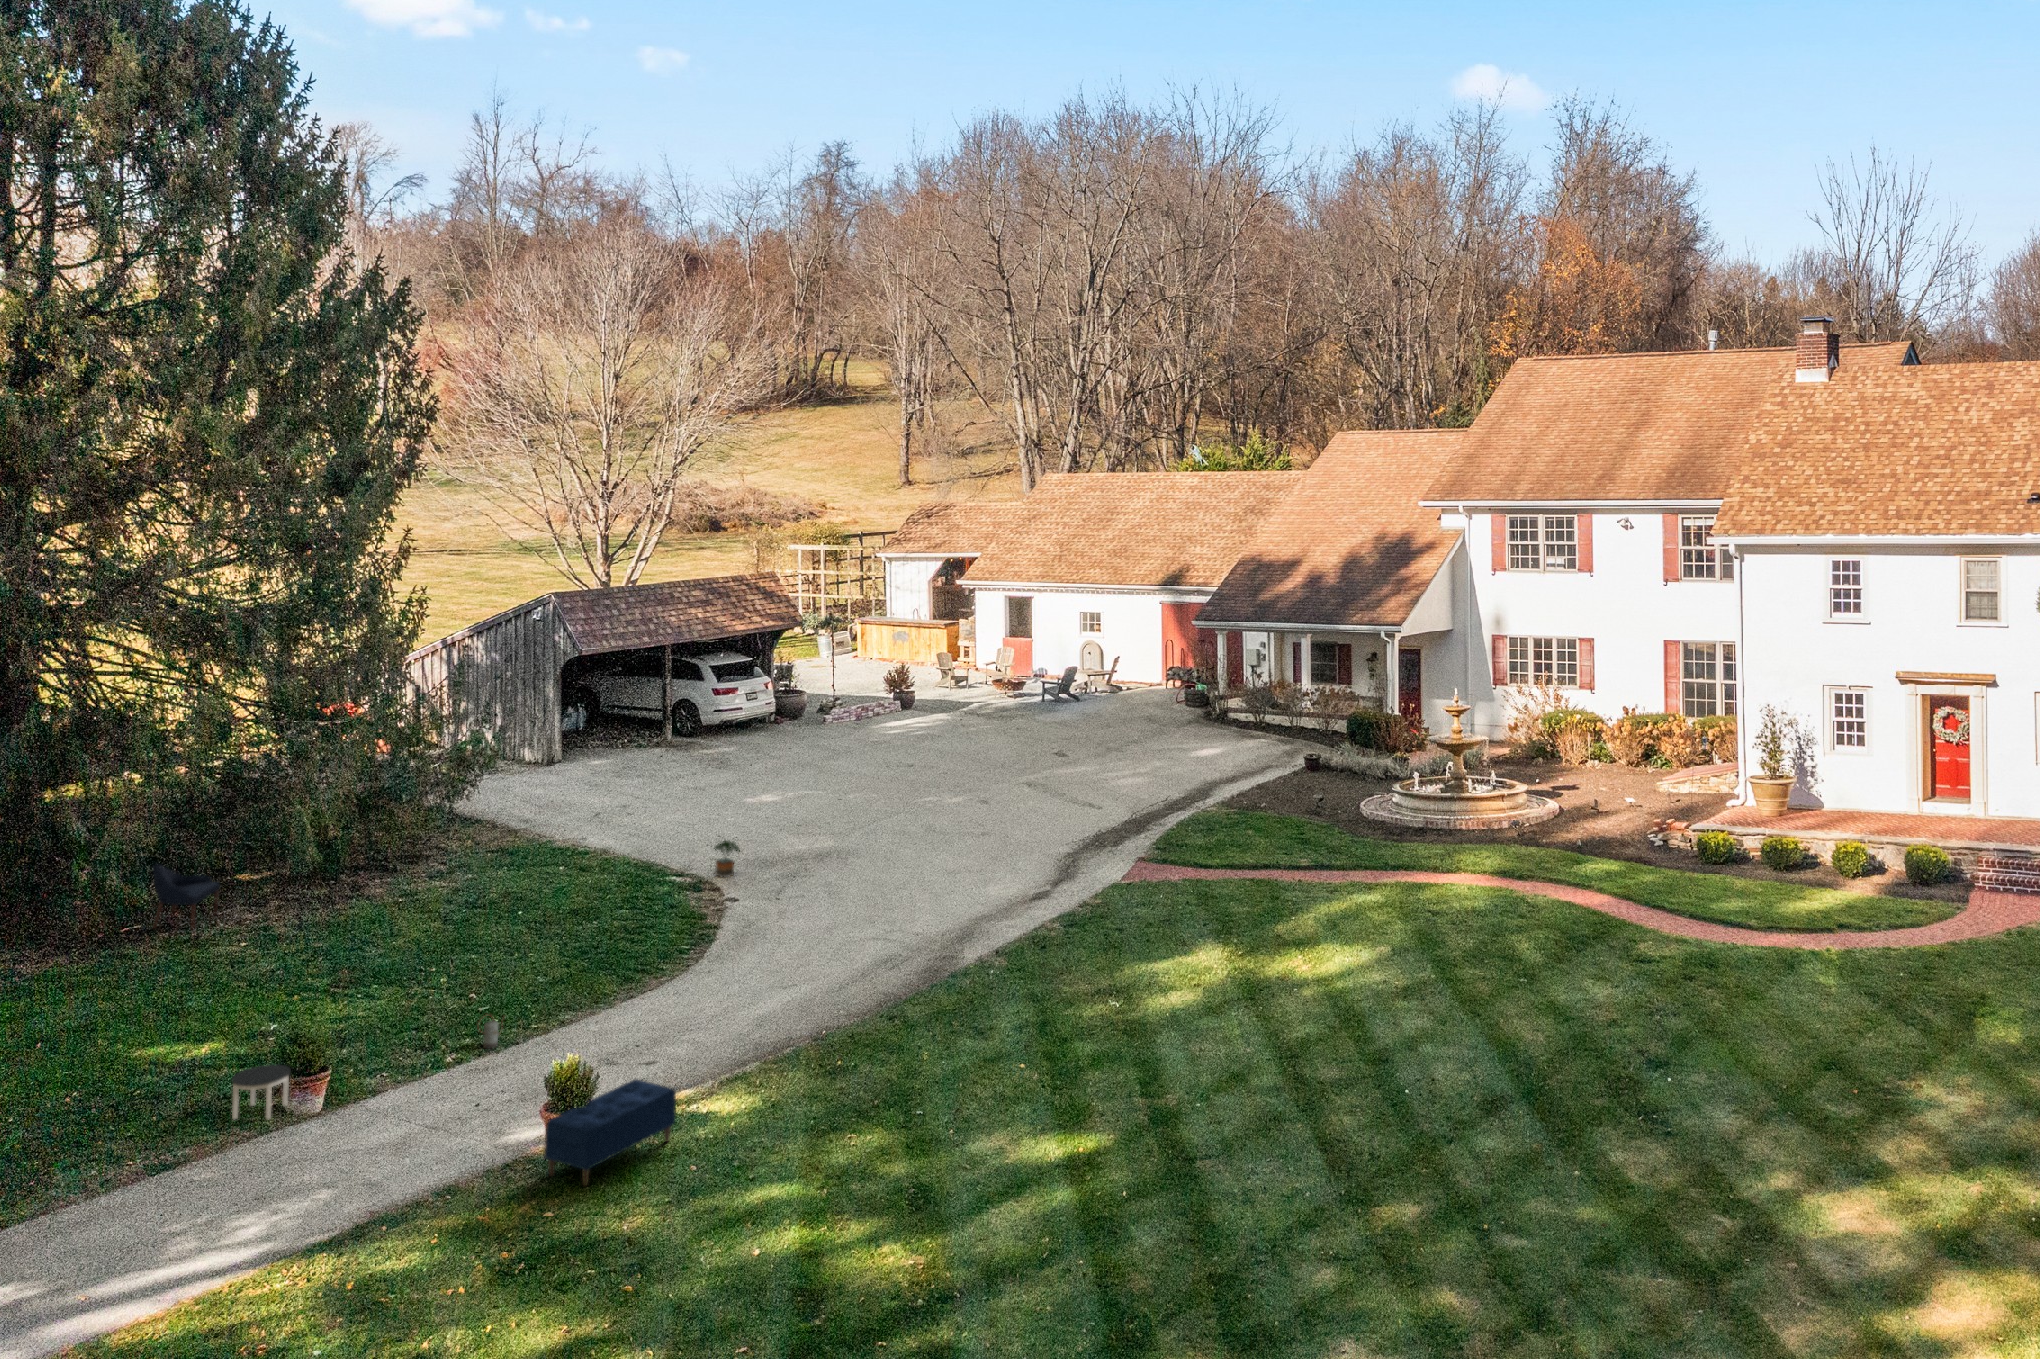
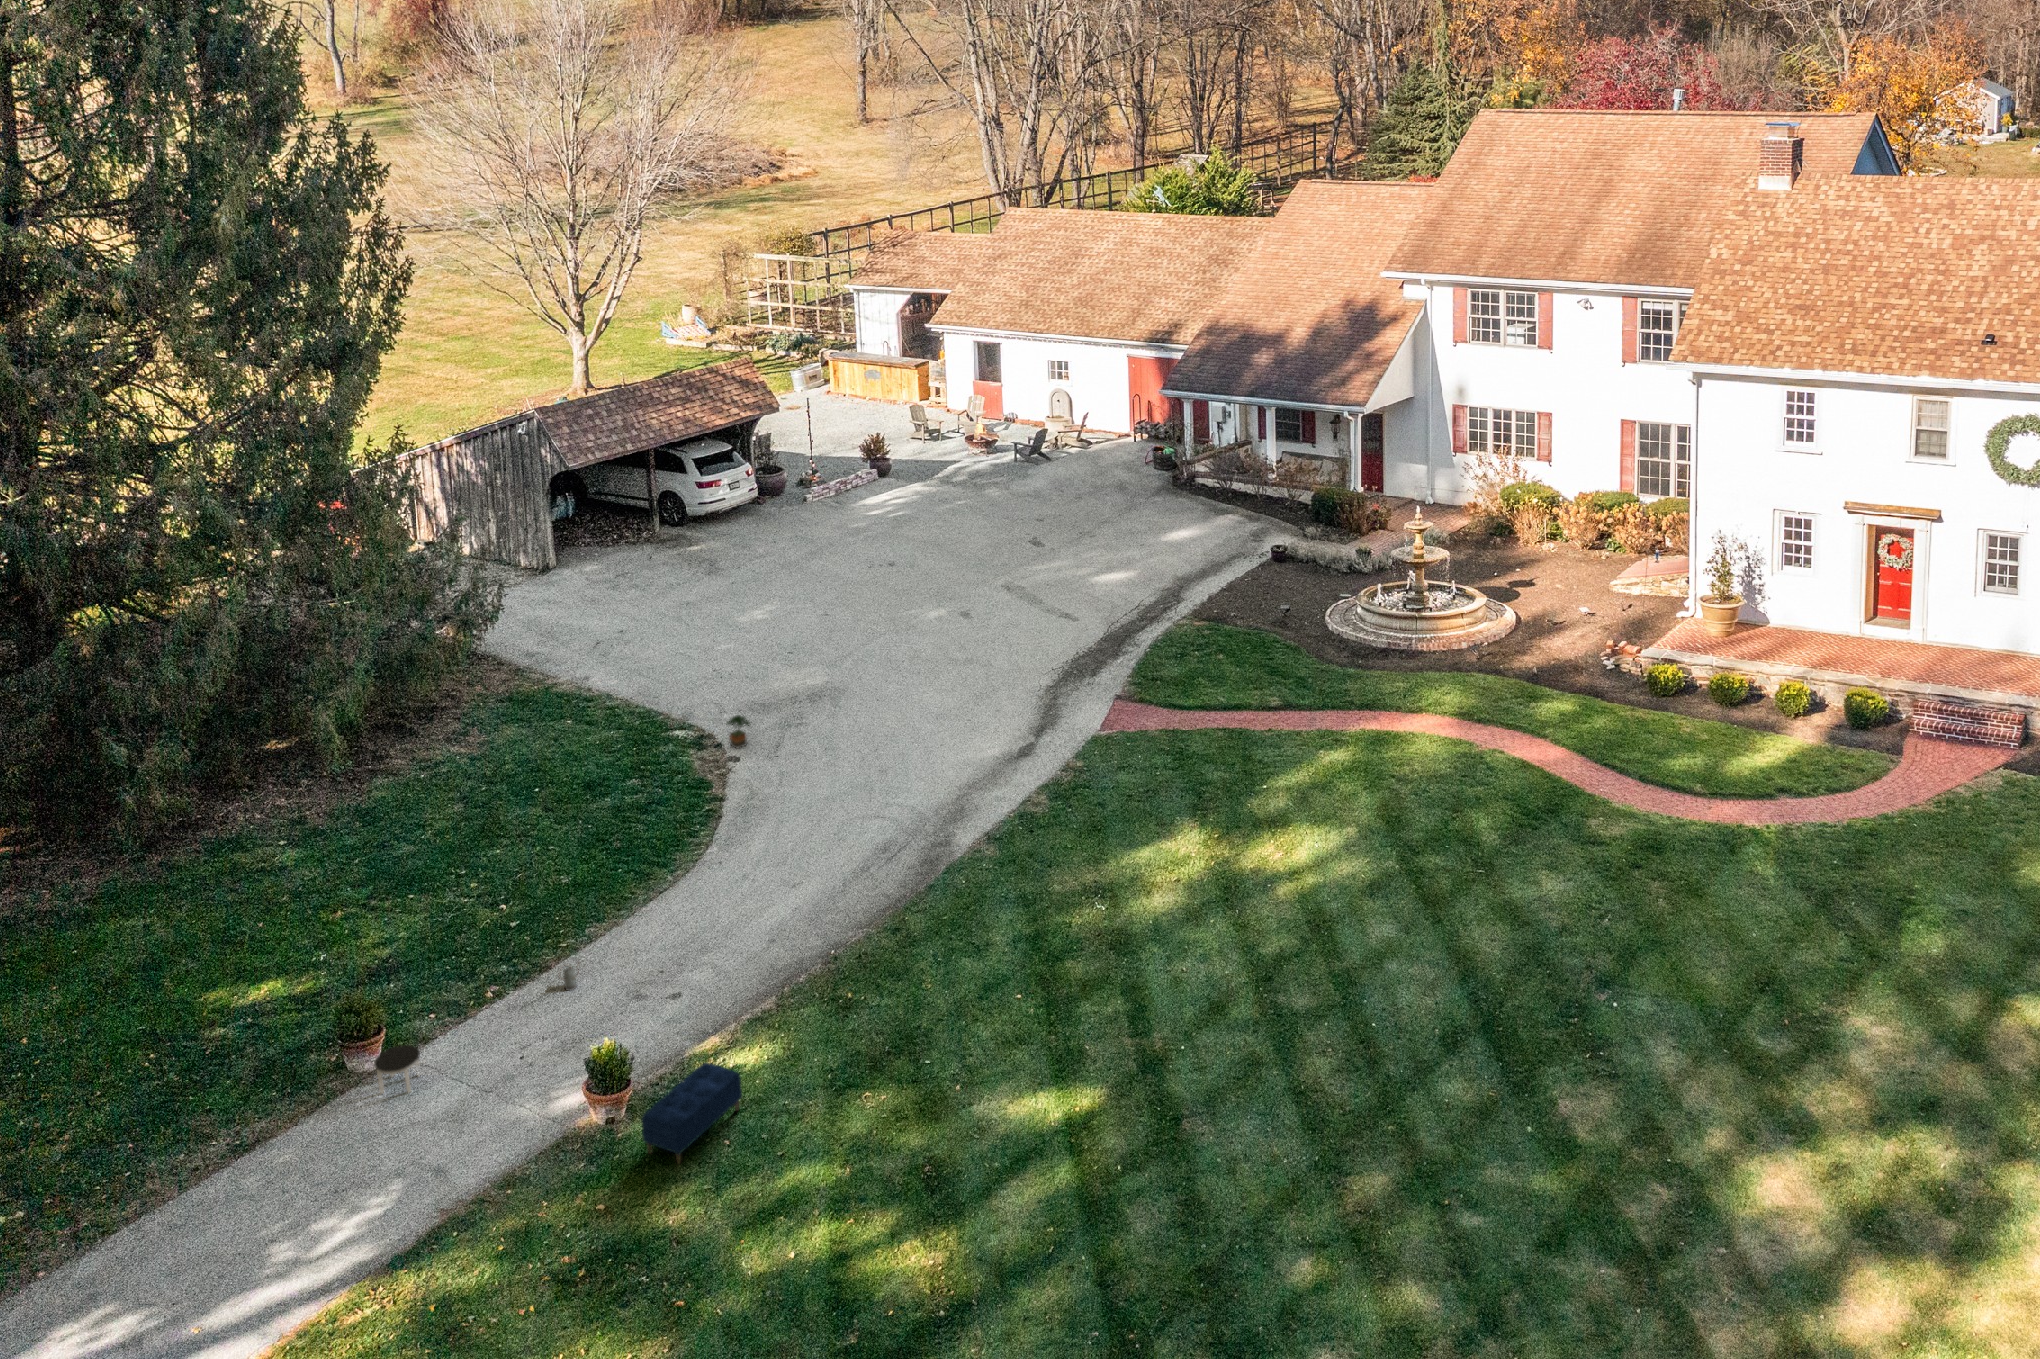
chair: present [153,864,220,929] -> none [239,779,302,850]

